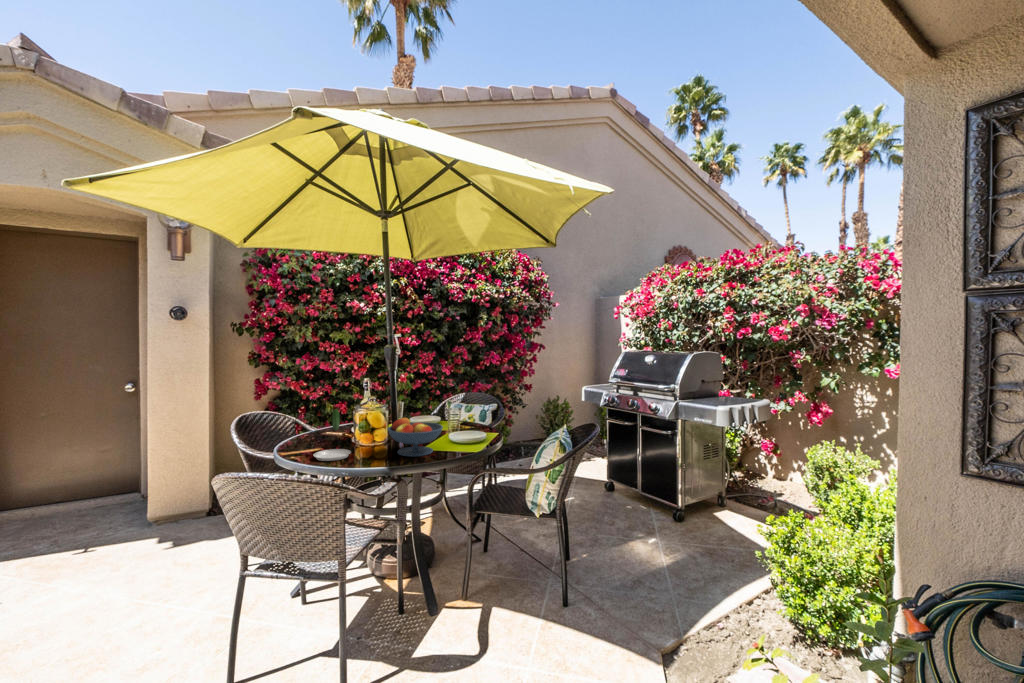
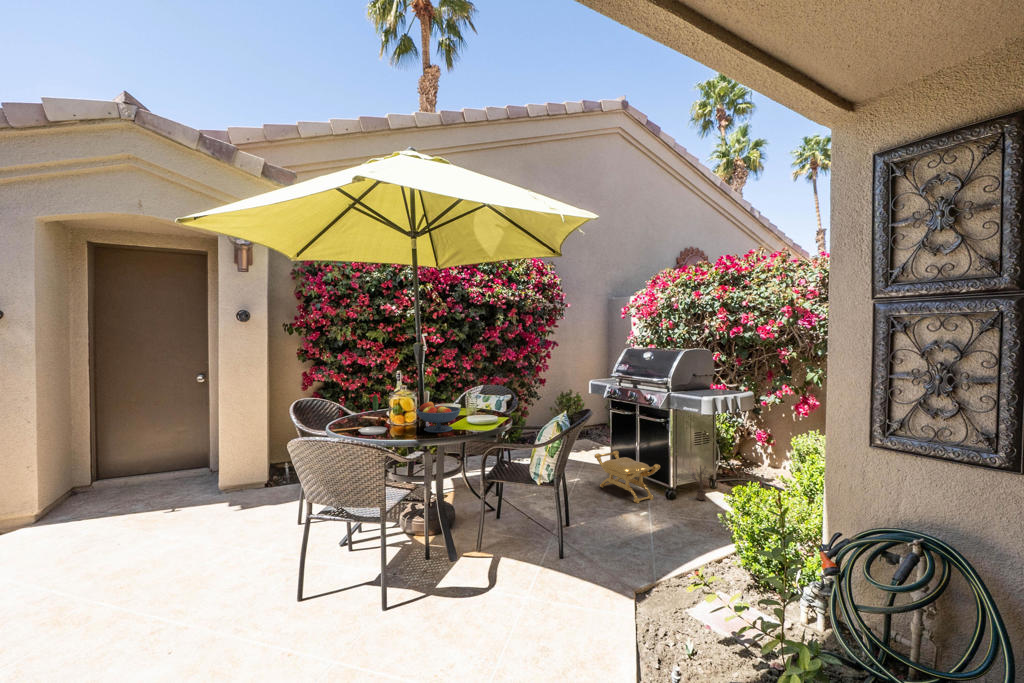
stool: none [591,466,667,528] -> present [594,451,660,503]
decorative plant: none [699,482,723,522] -> present [692,466,710,500]

